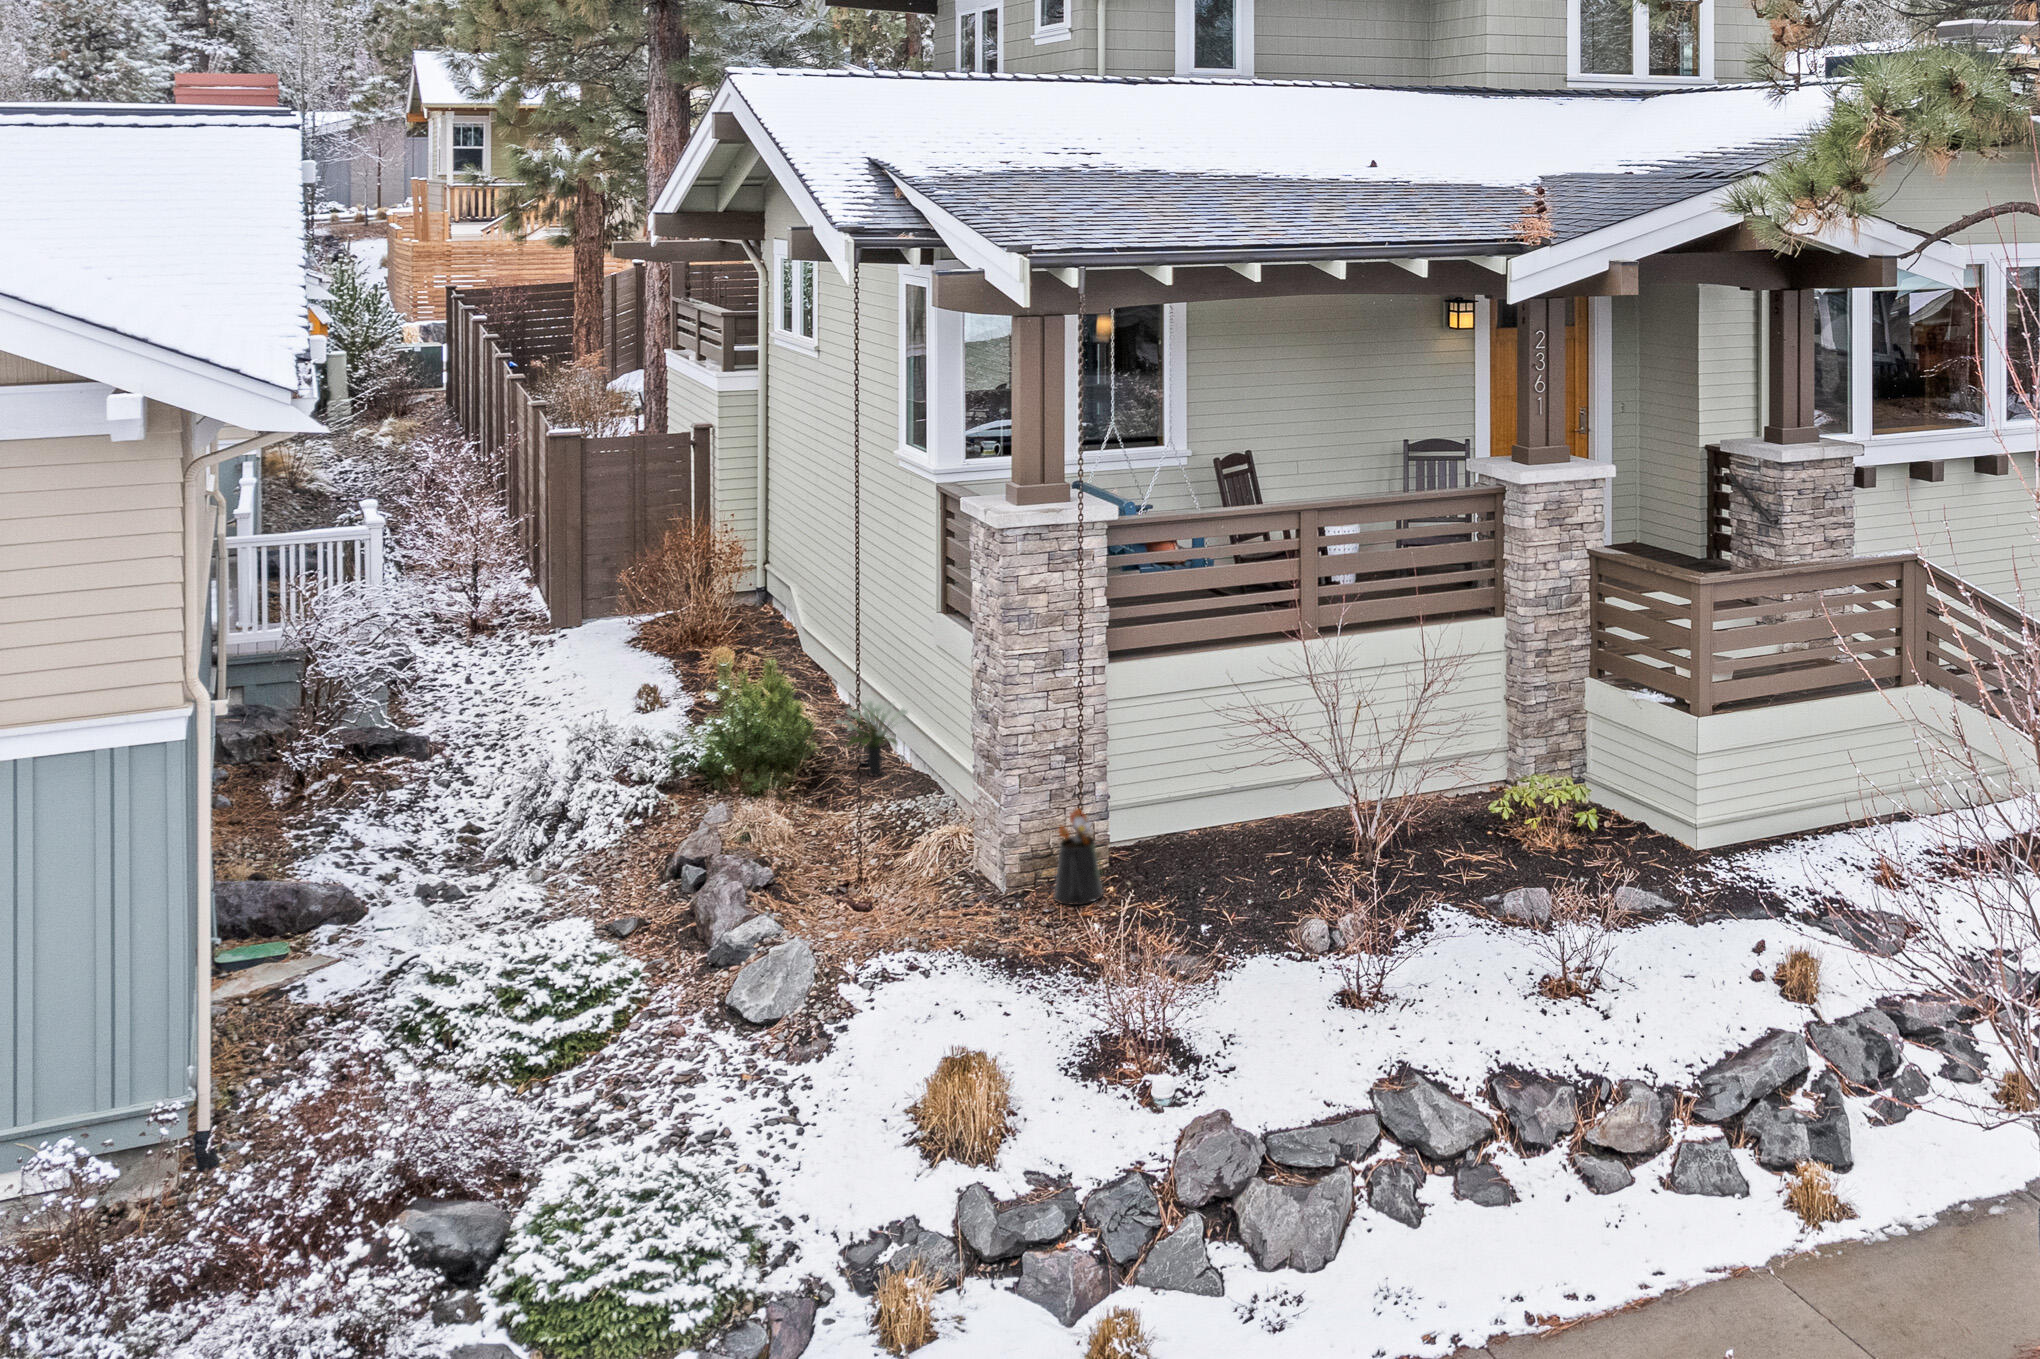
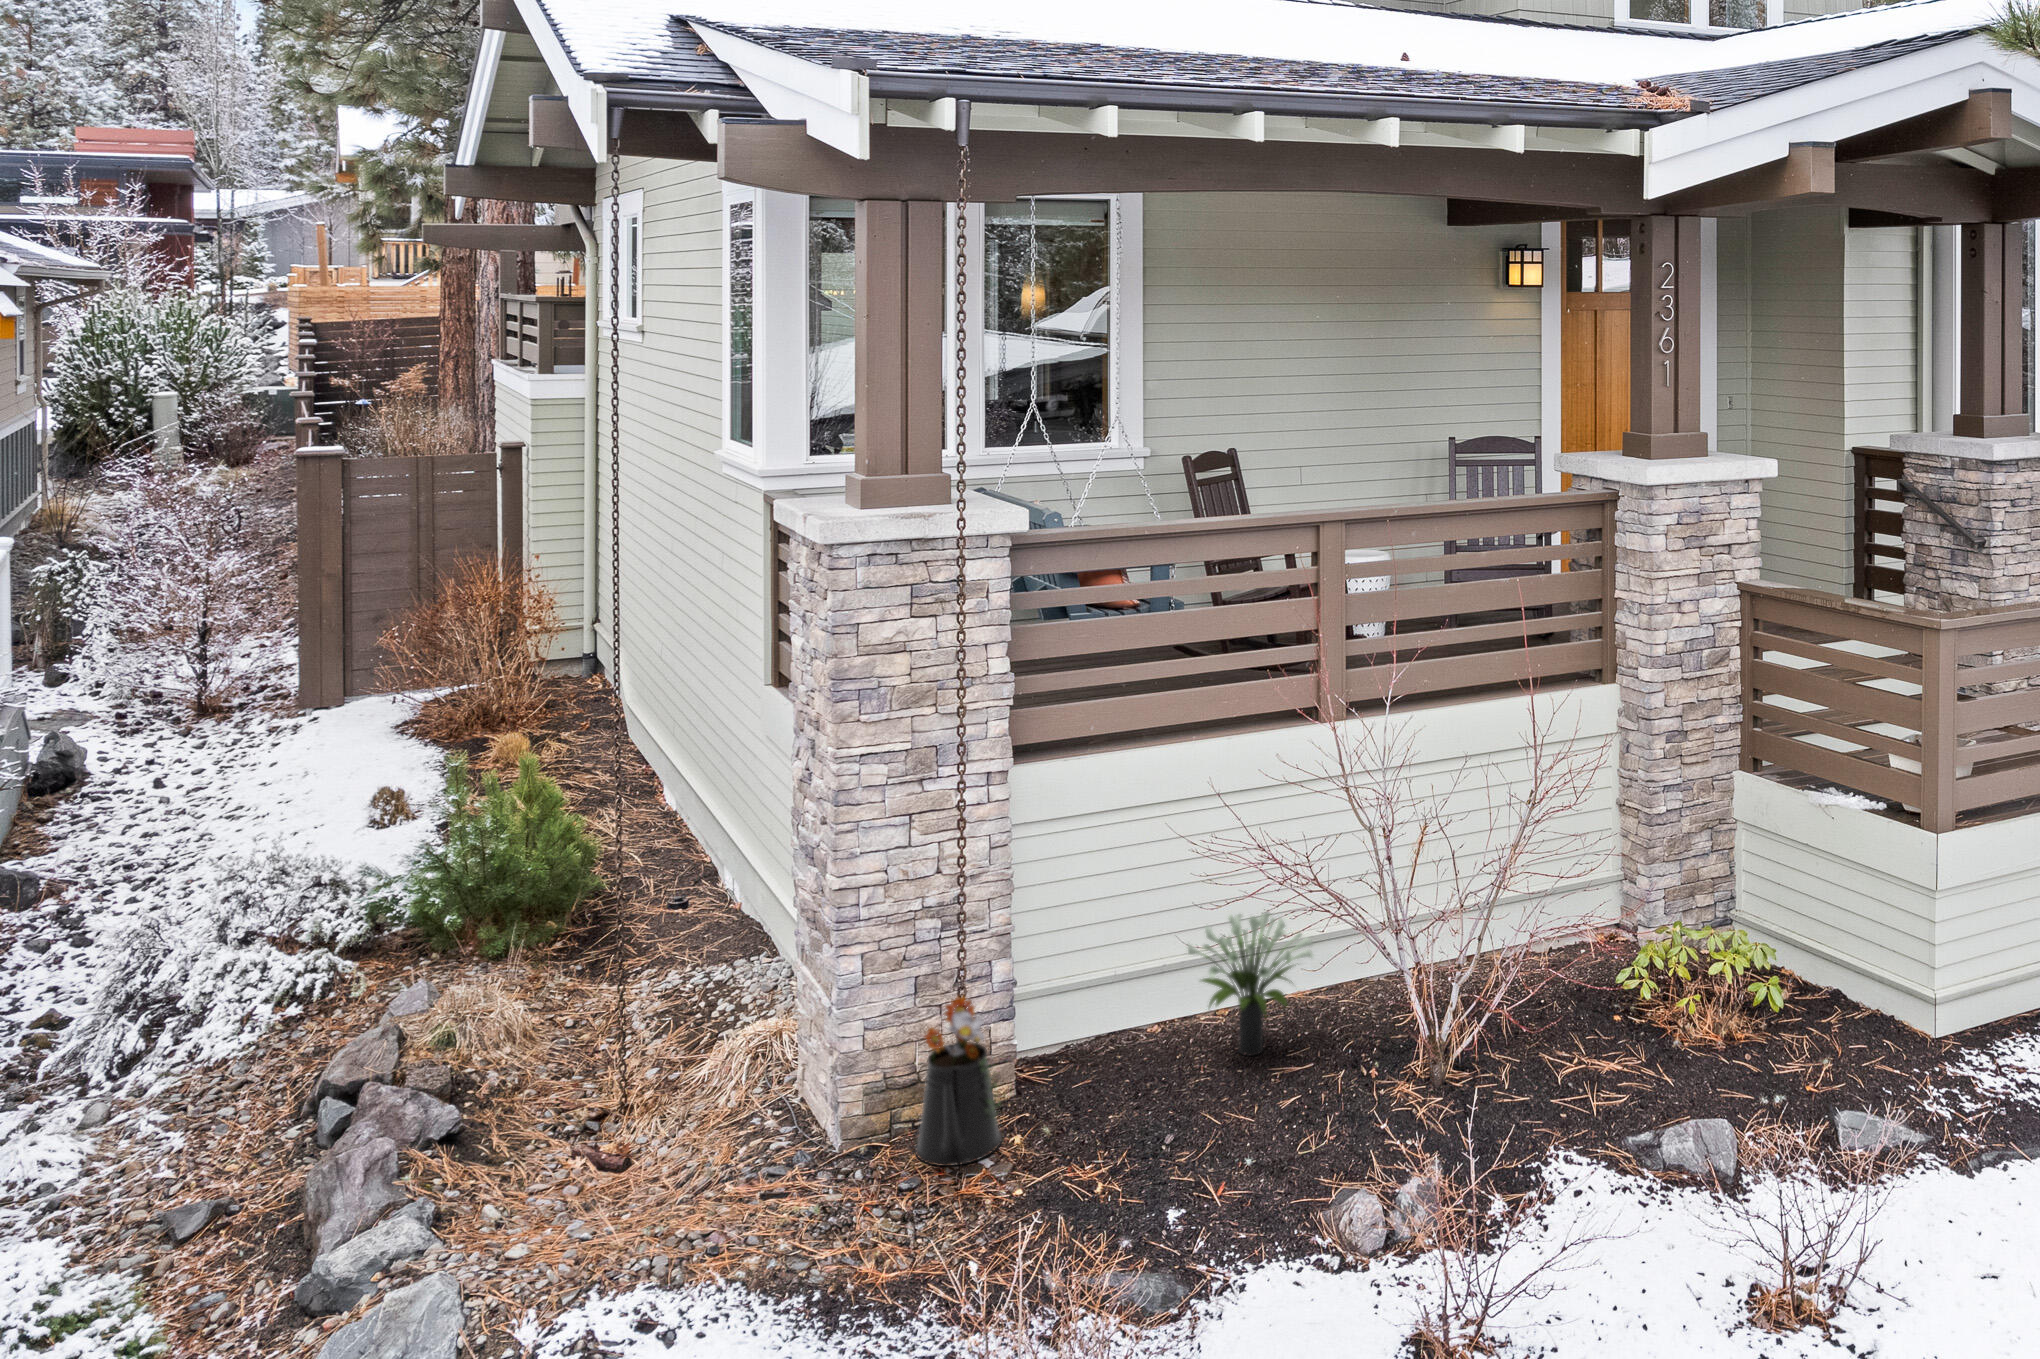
potted plant: present [836,701,908,776] -> present [1188,912,1313,1056]

